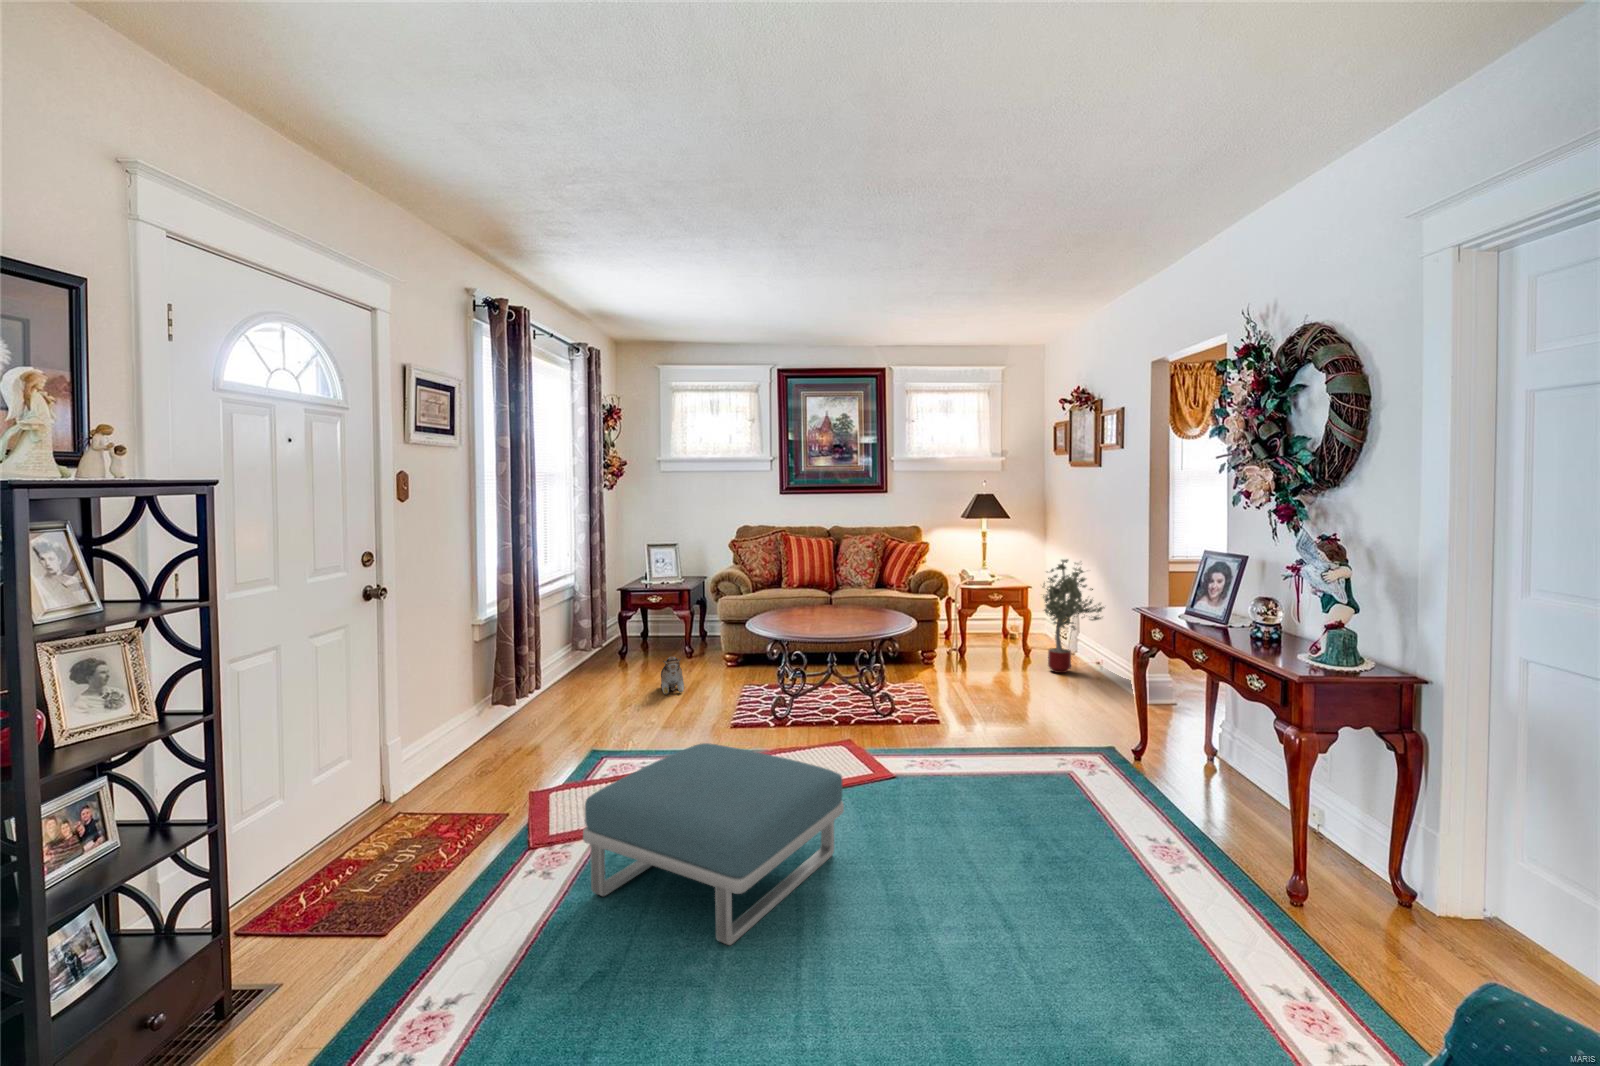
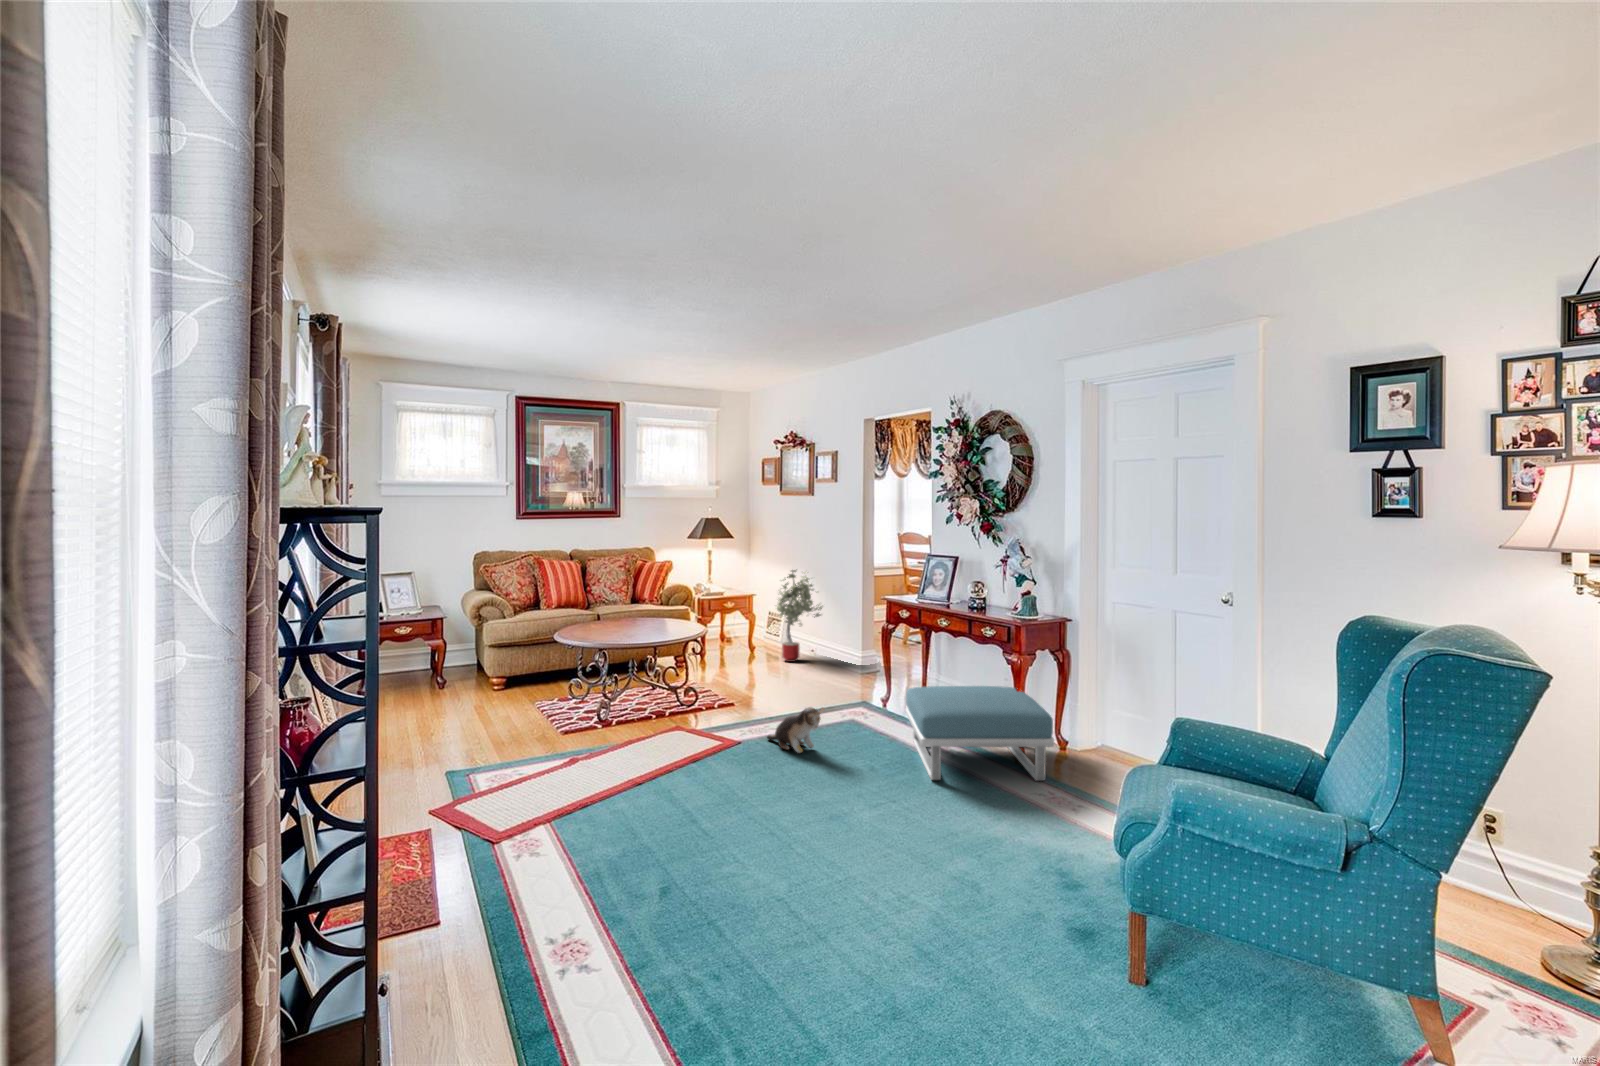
plush toy: present [661,656,684,695] -> present [767,707,824,753]
footstool: present [583,743,844,945] -> present [906,686,1054,781]

